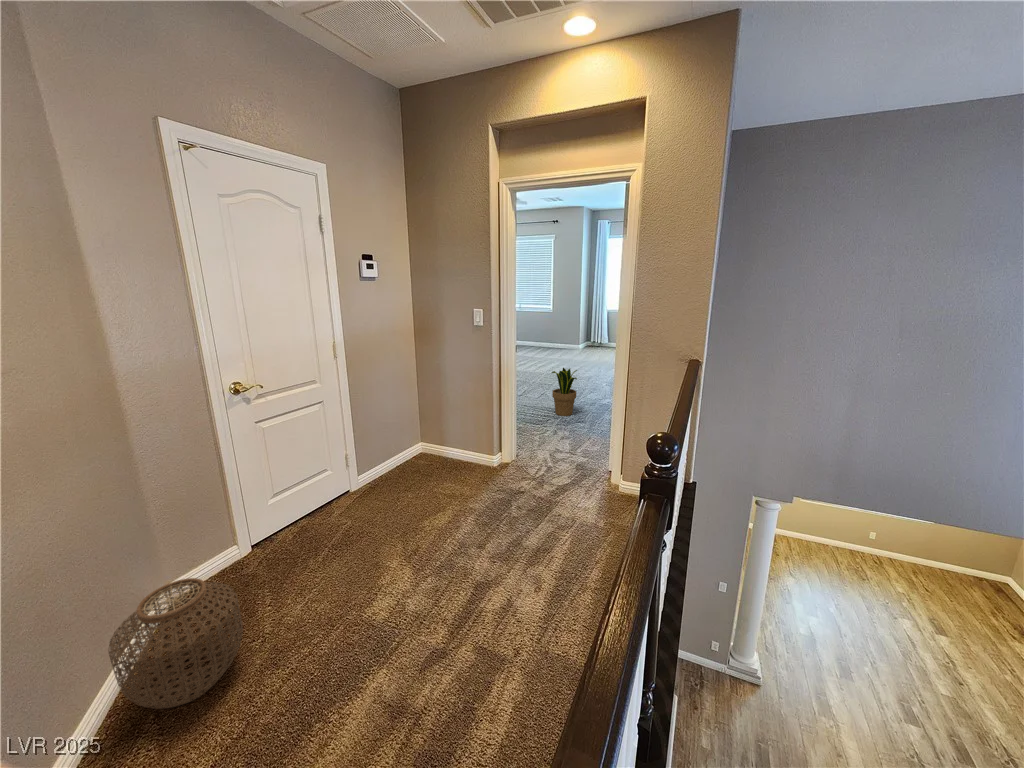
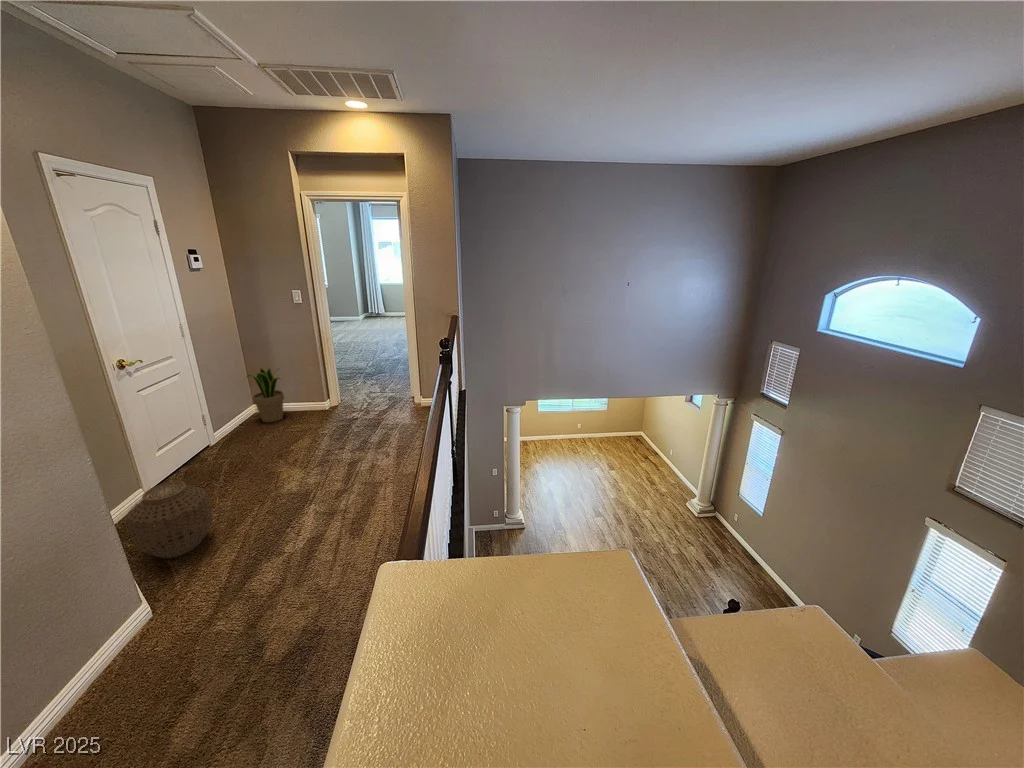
potted plant: present [552,368,577,416] -> present [247,368,284,422]

